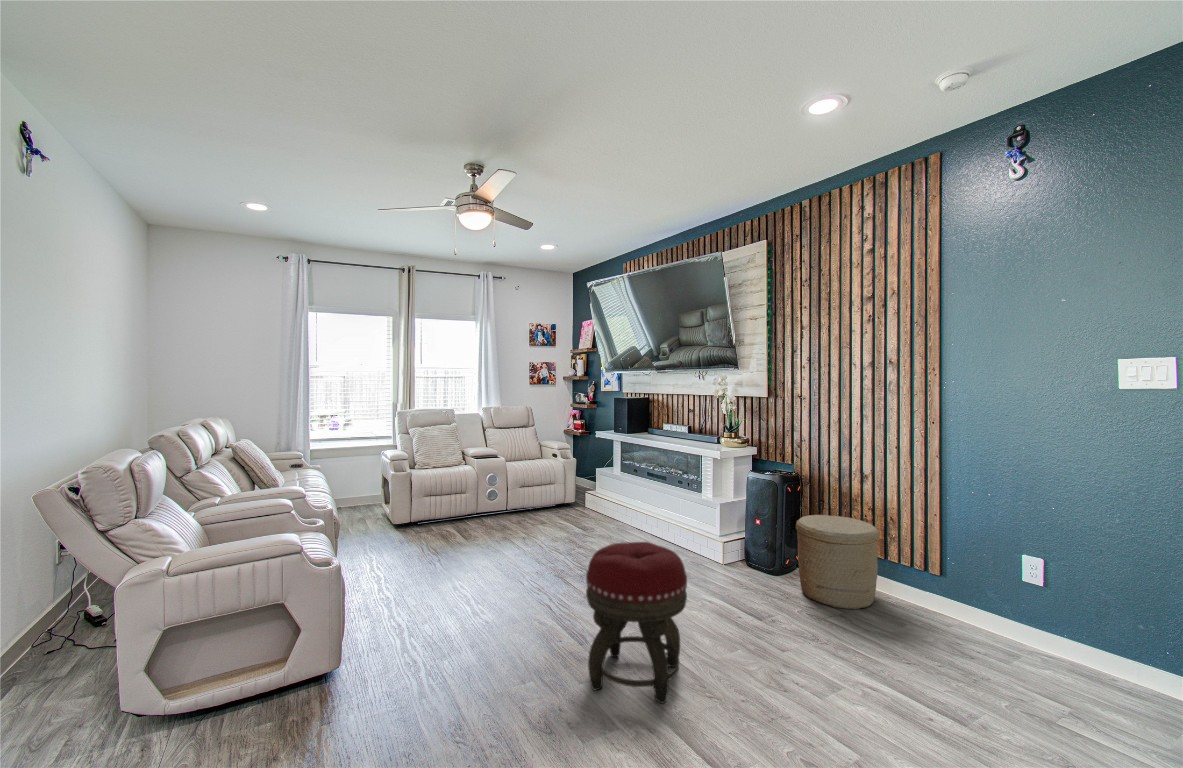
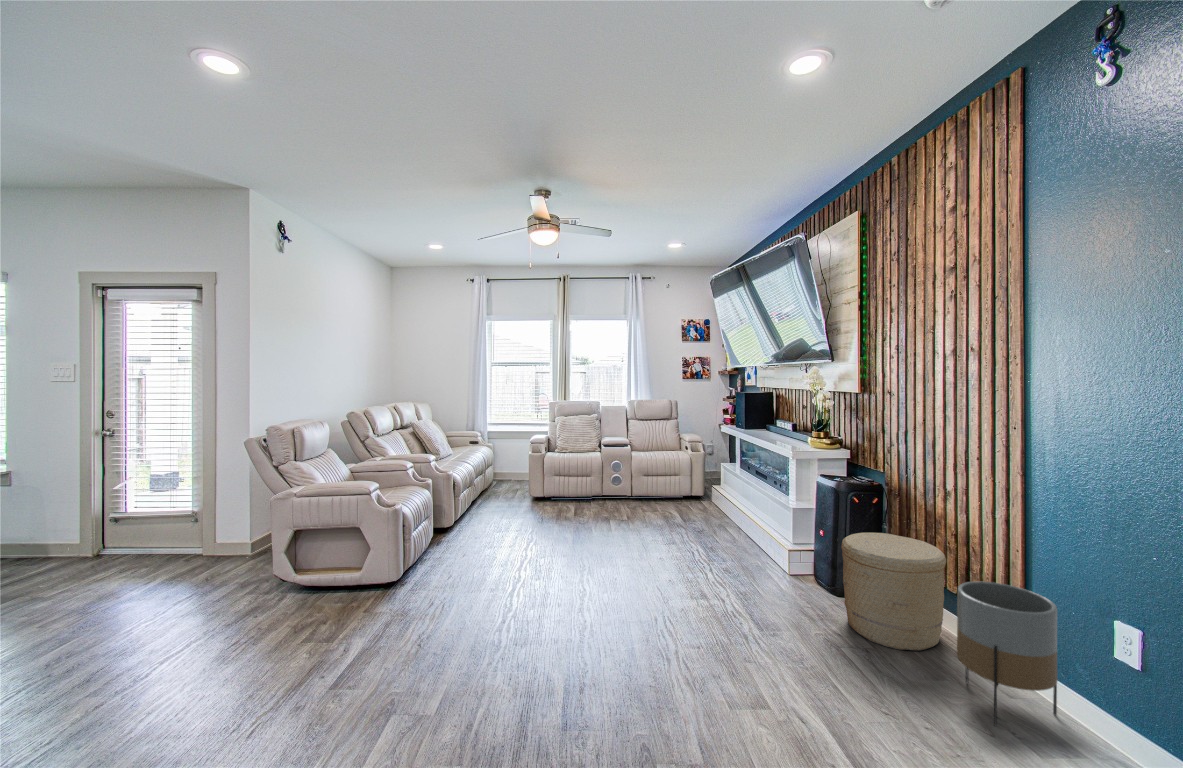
footstool: present [586,542,687,703] -> none [537,525,631,673]
planter: none [918,542,991,650] -> present [957,581,1058,726]

